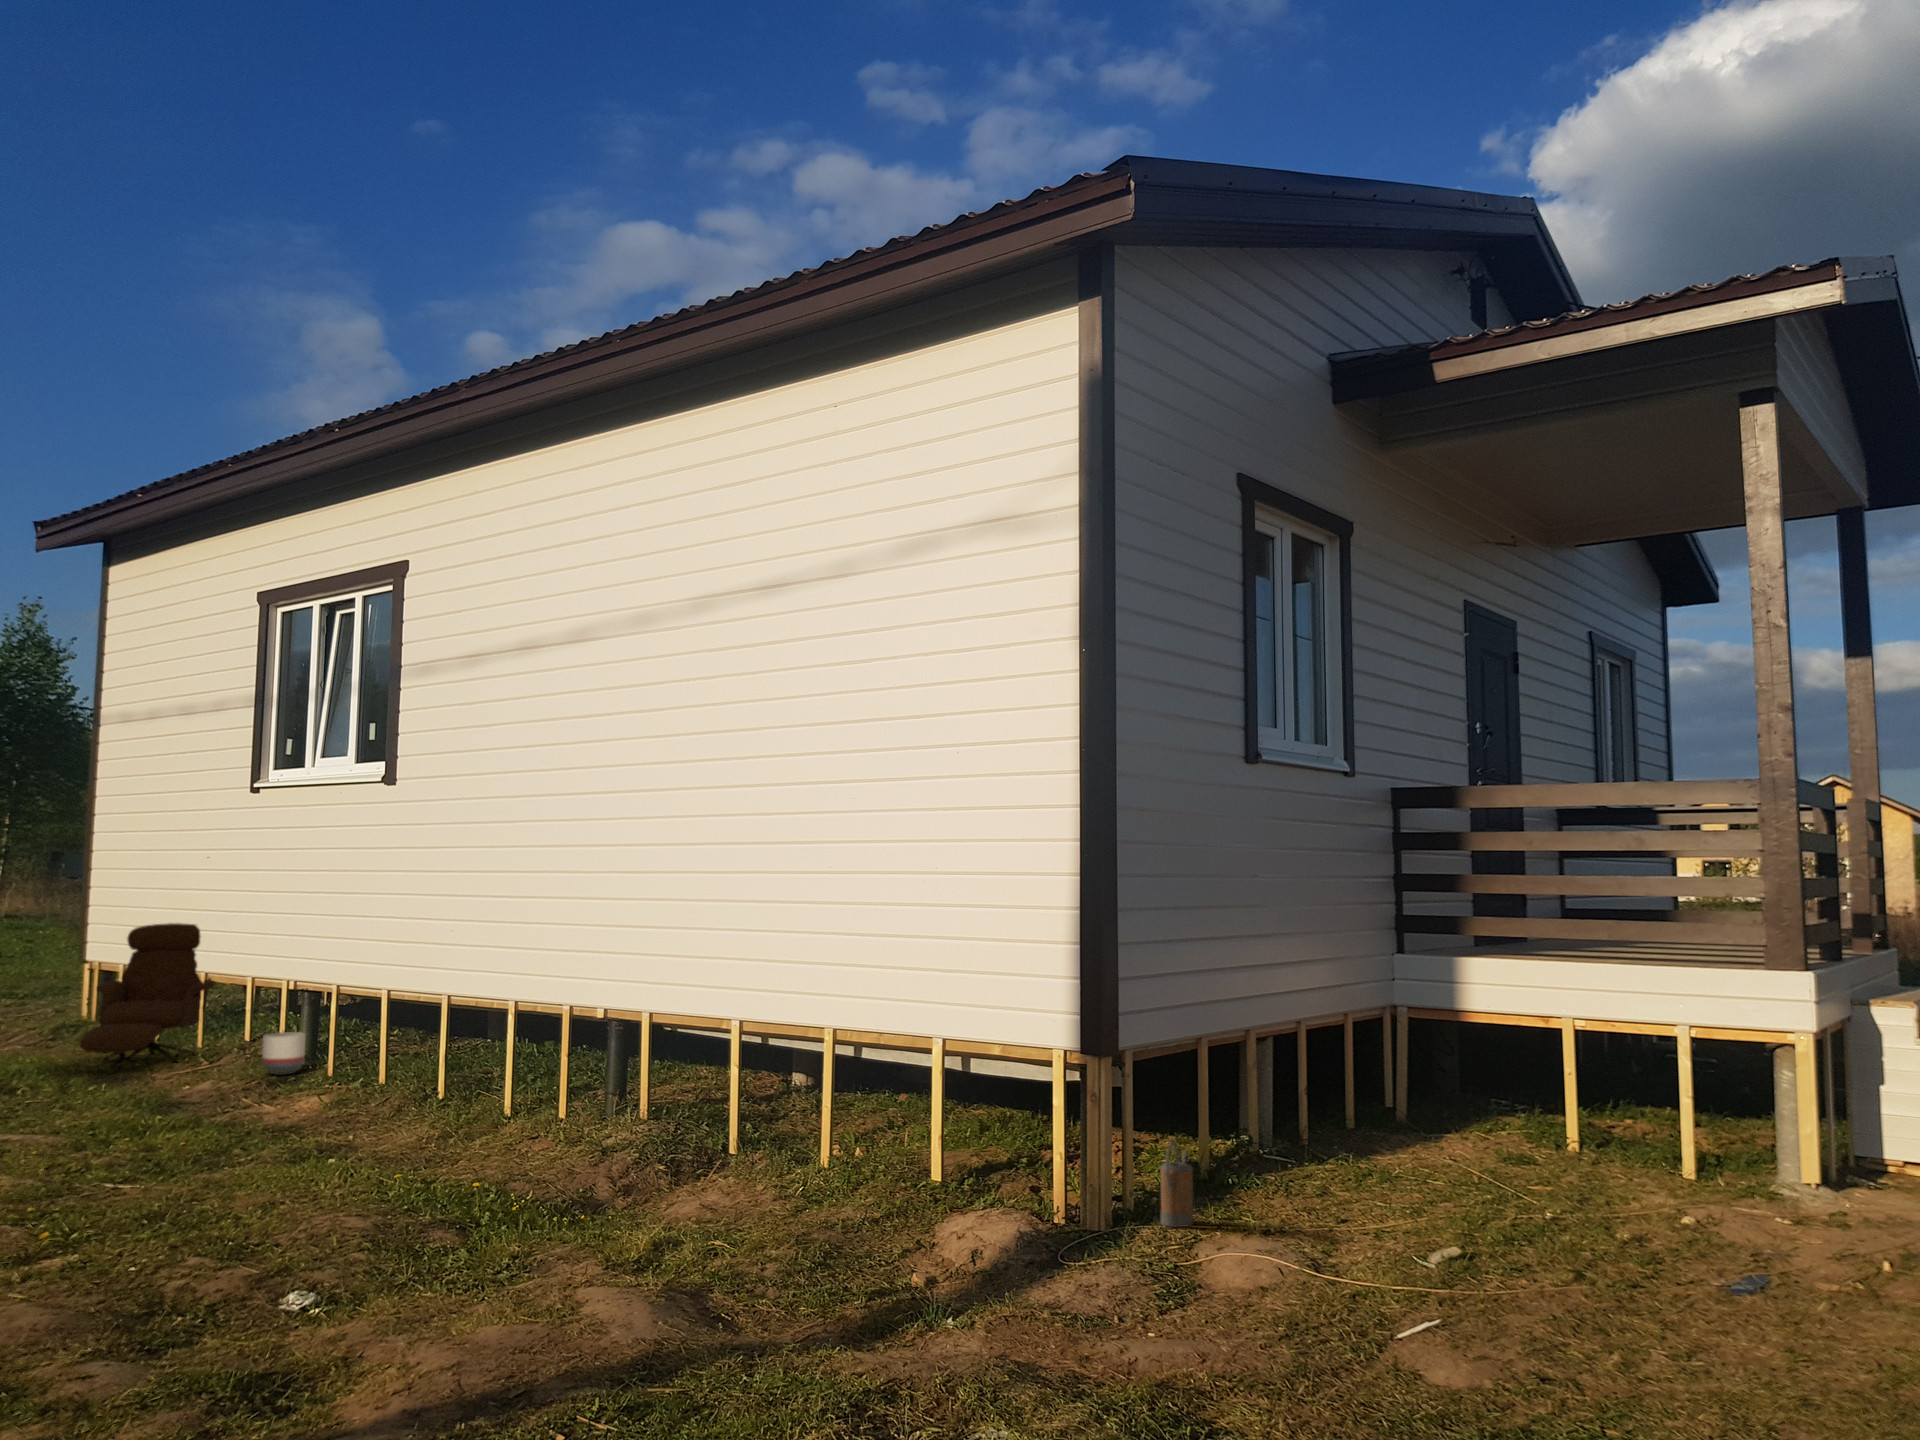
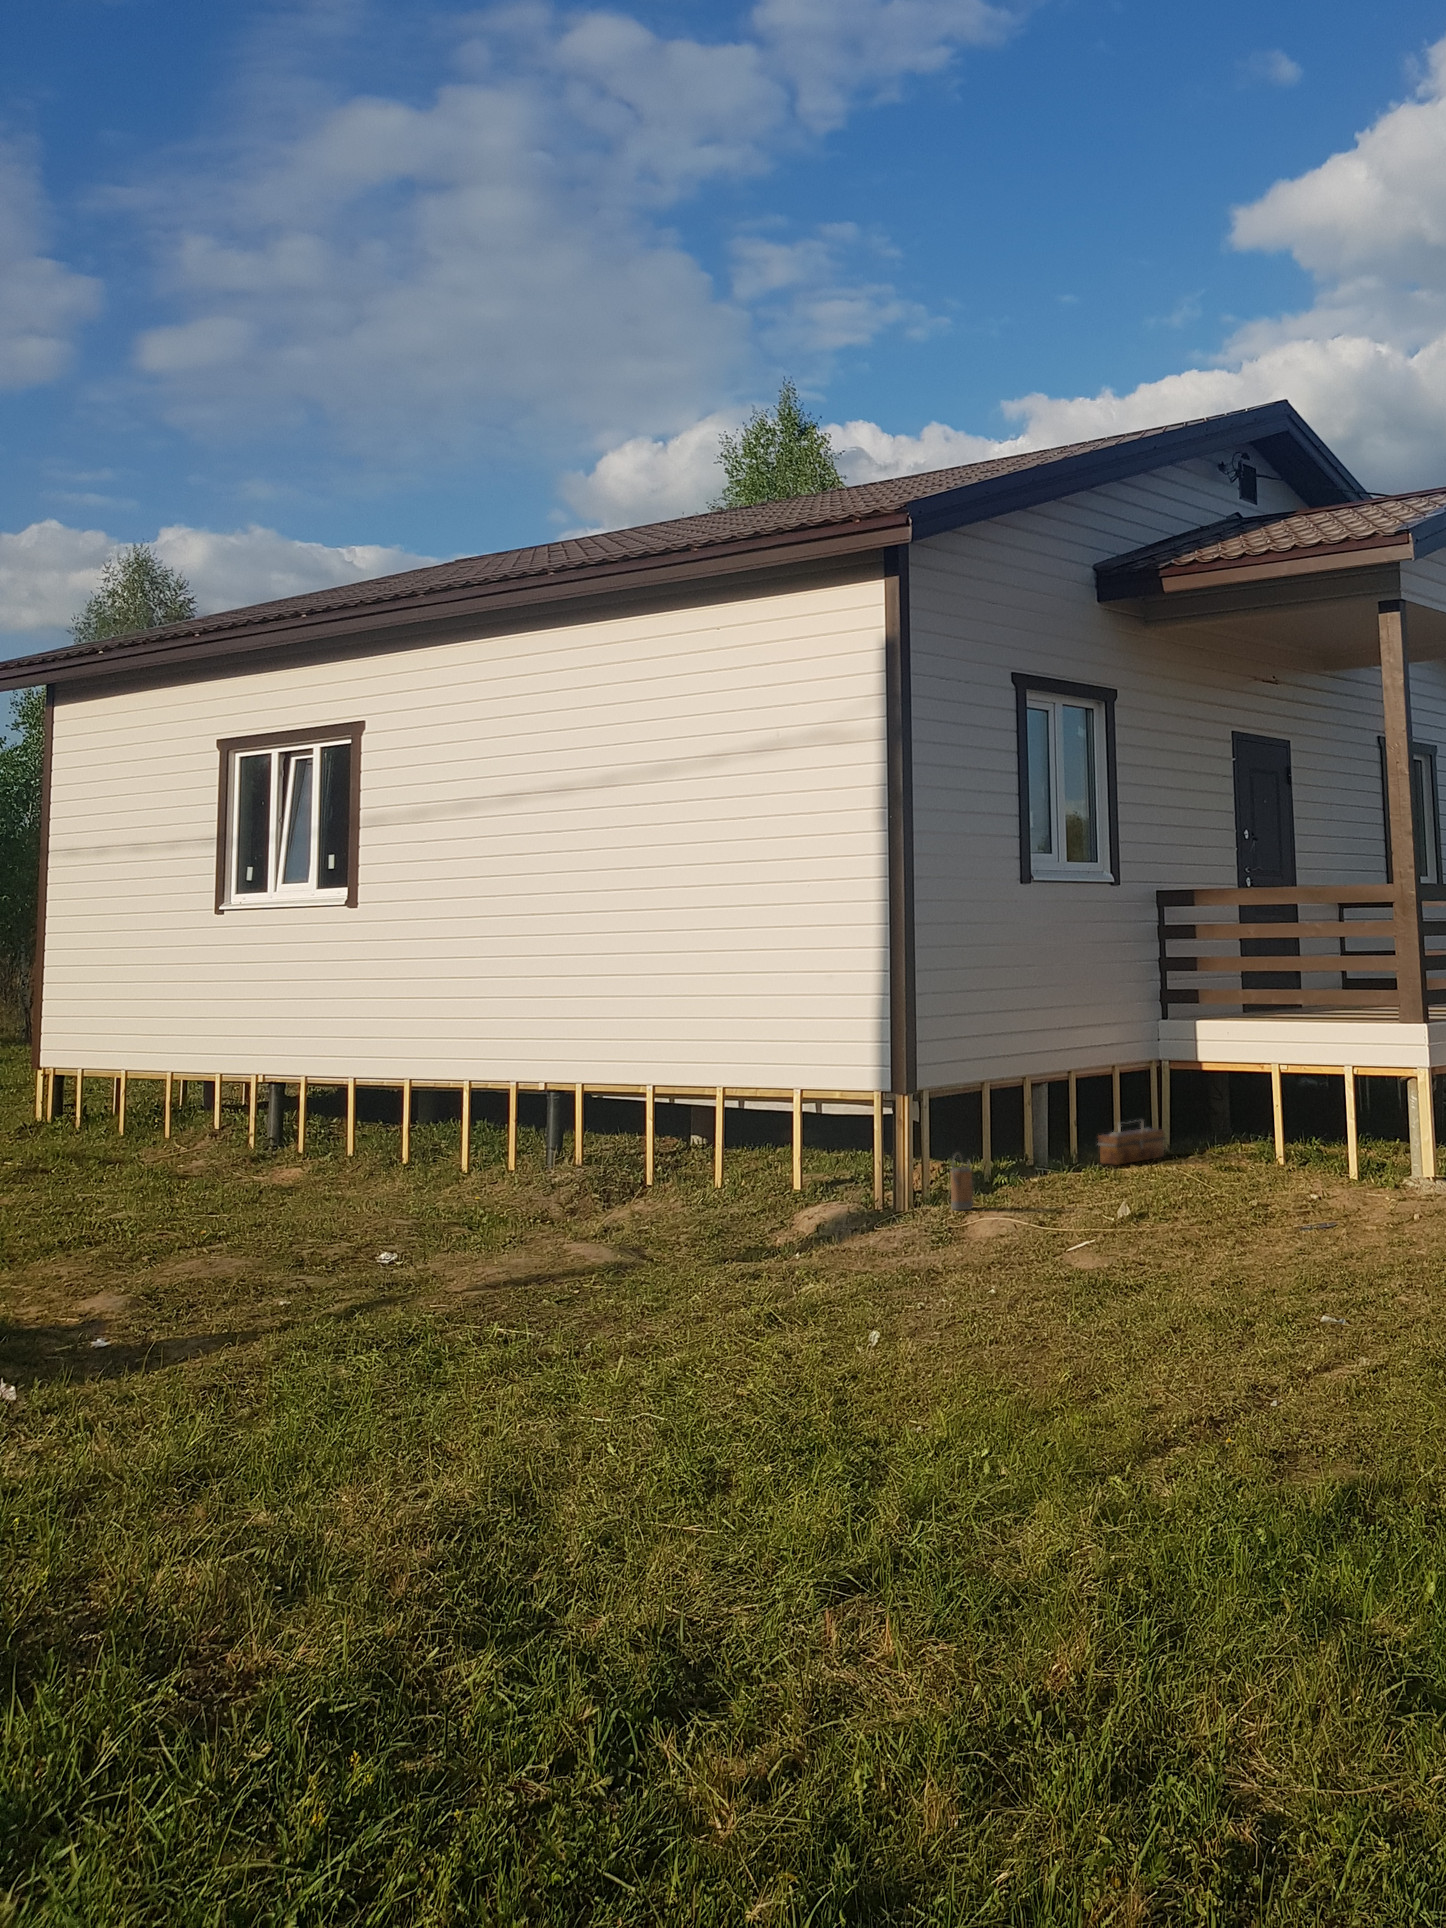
lounge chair: present [80,923,216,1073] -> none [81,1028,183,1157]
planter: present [262,1032,305,1075] -> none [240,1117,275,1153]
toolbox: none [1330,1084,1418,1146] -> present [1098,1120,1165,1165]

